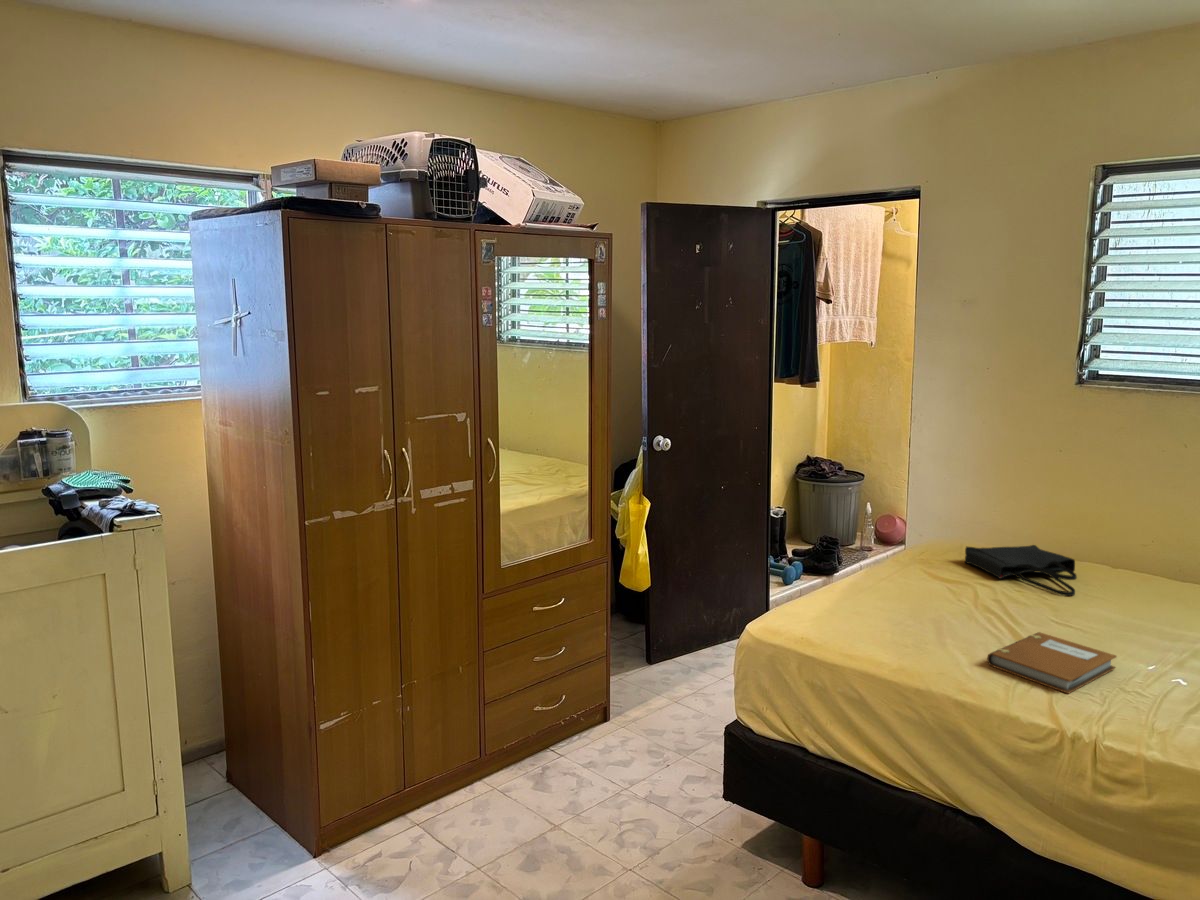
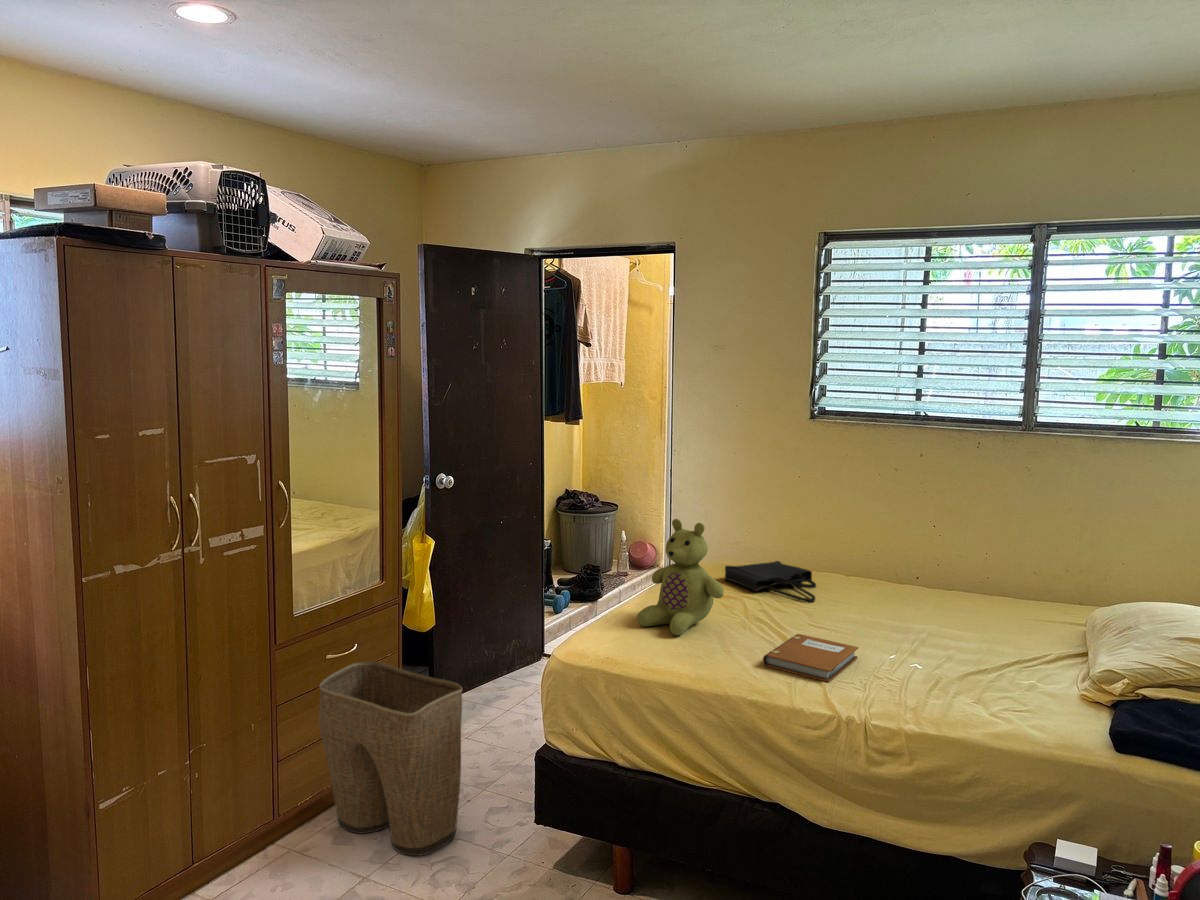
stuffed bear: none [847,491,949,620] -> present [637,519,724,635]
laundry basket: none [522,617,656,813] -> present [319,662,462,856]

